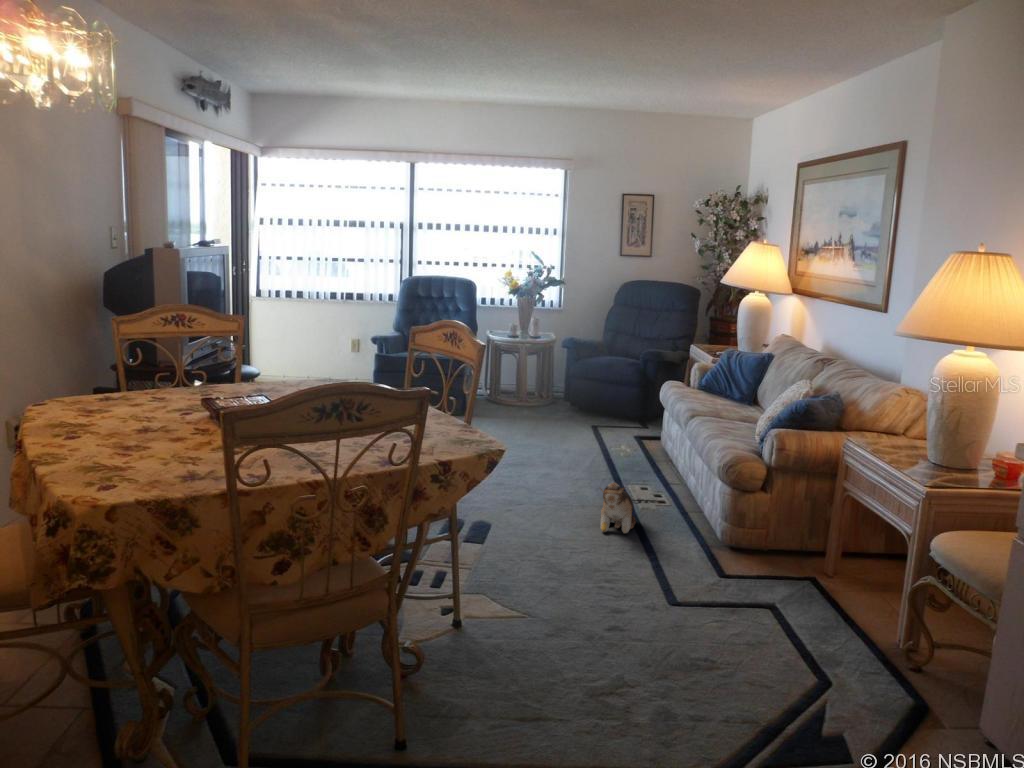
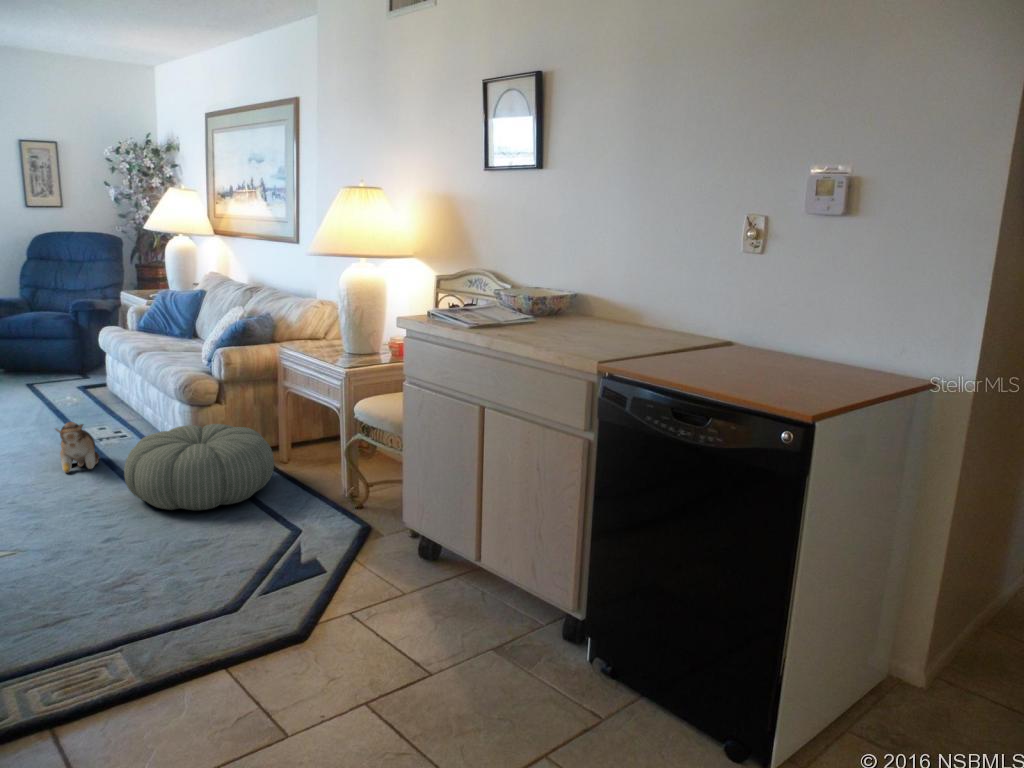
pouf: none [651,512,815,619] -> present [124,424,274,510]

